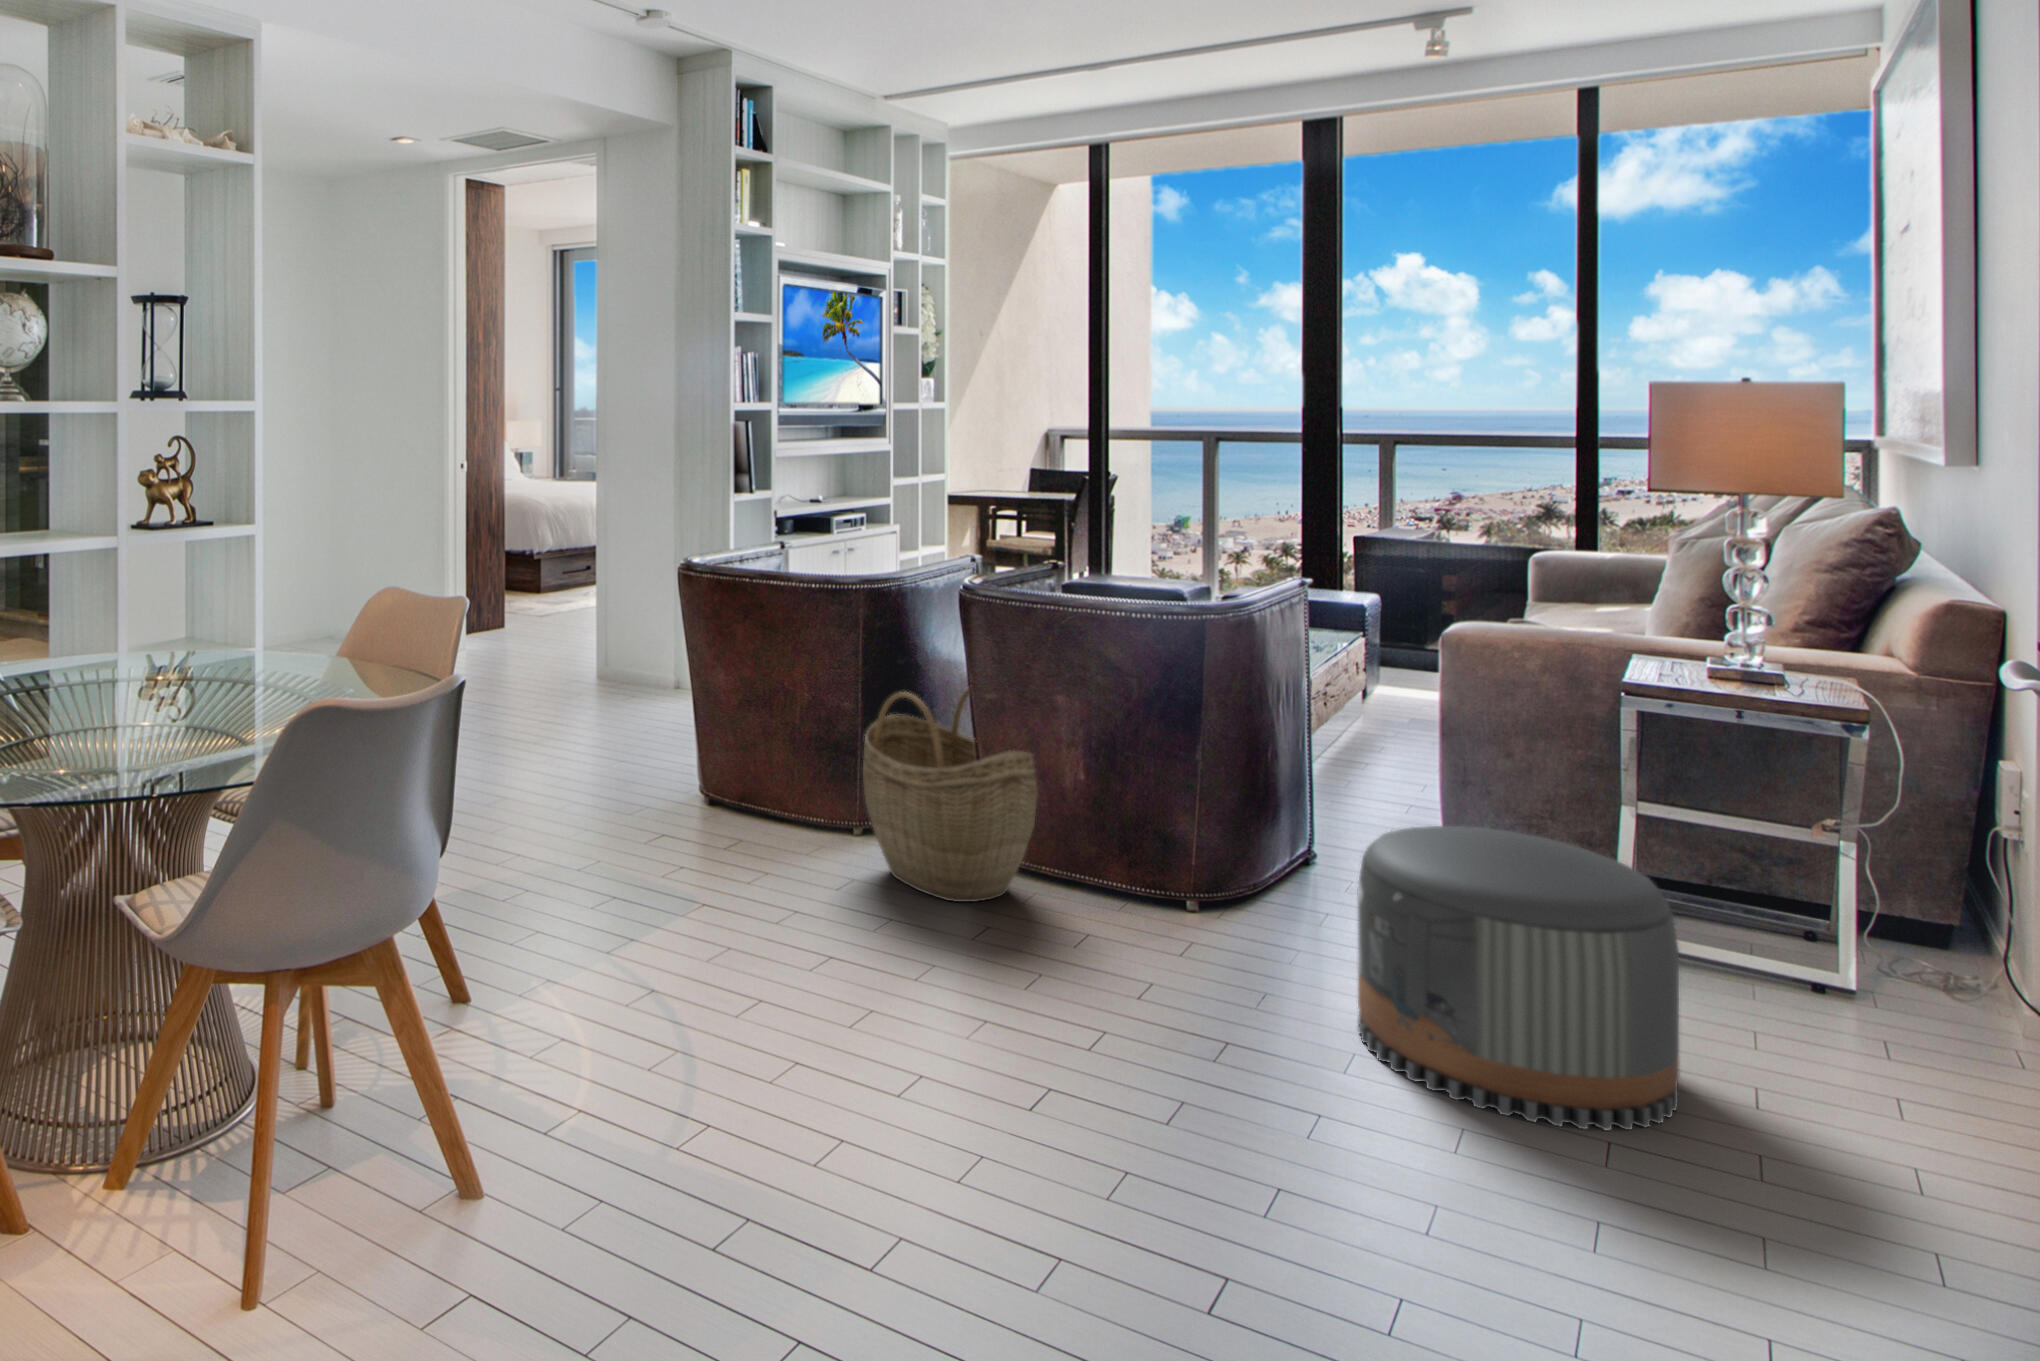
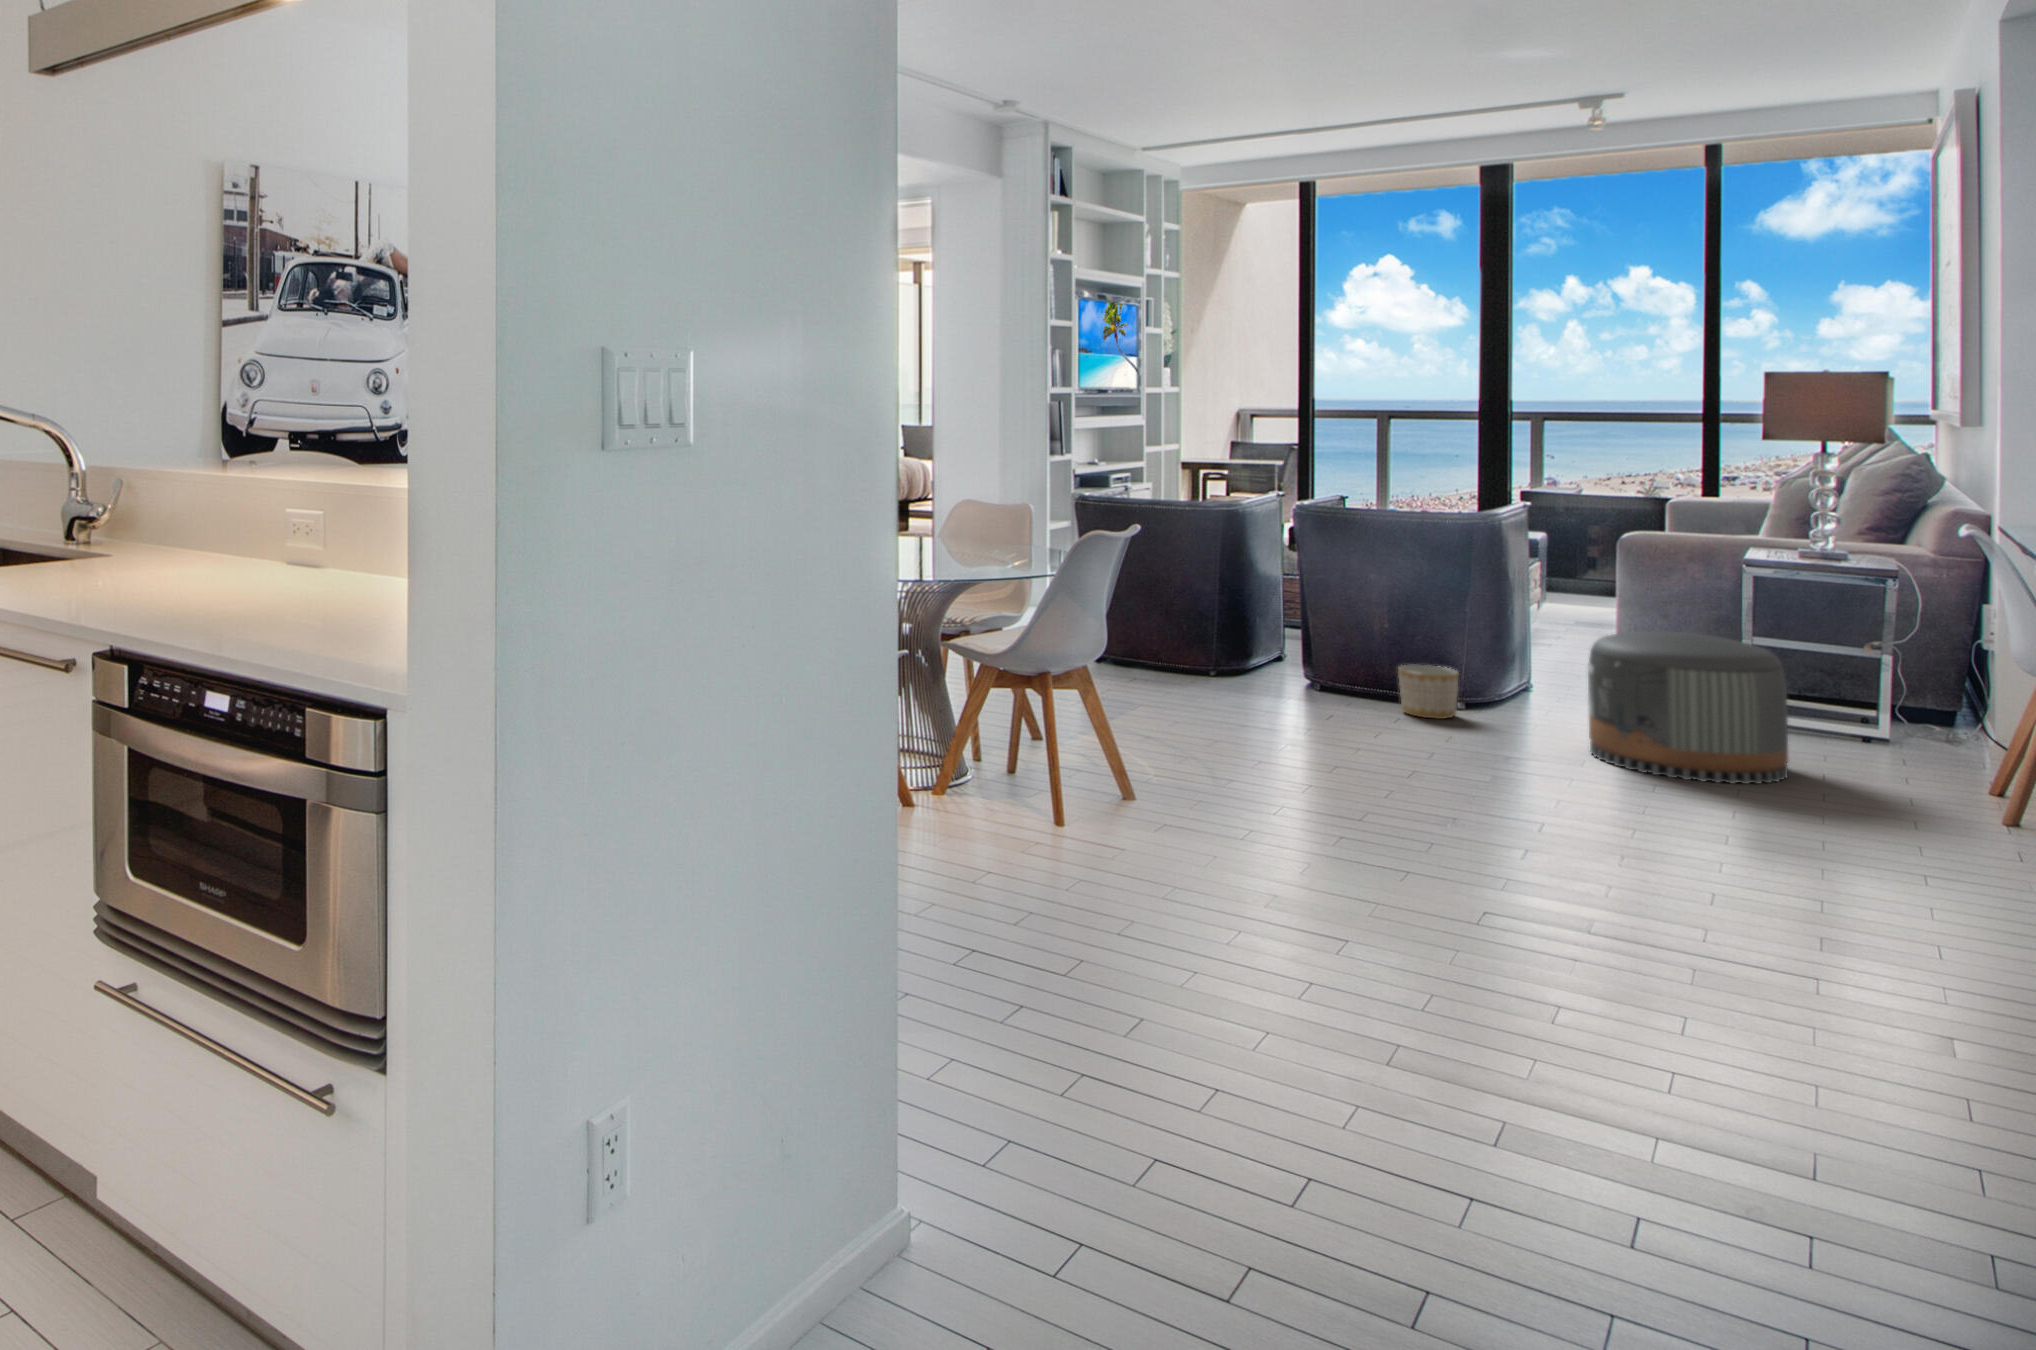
woven basket: present [863,689,1037,902] -> none [1227,569,1355,708]
planter: none [1095,838,1182,932] -> present [1398,665,1458,719]

